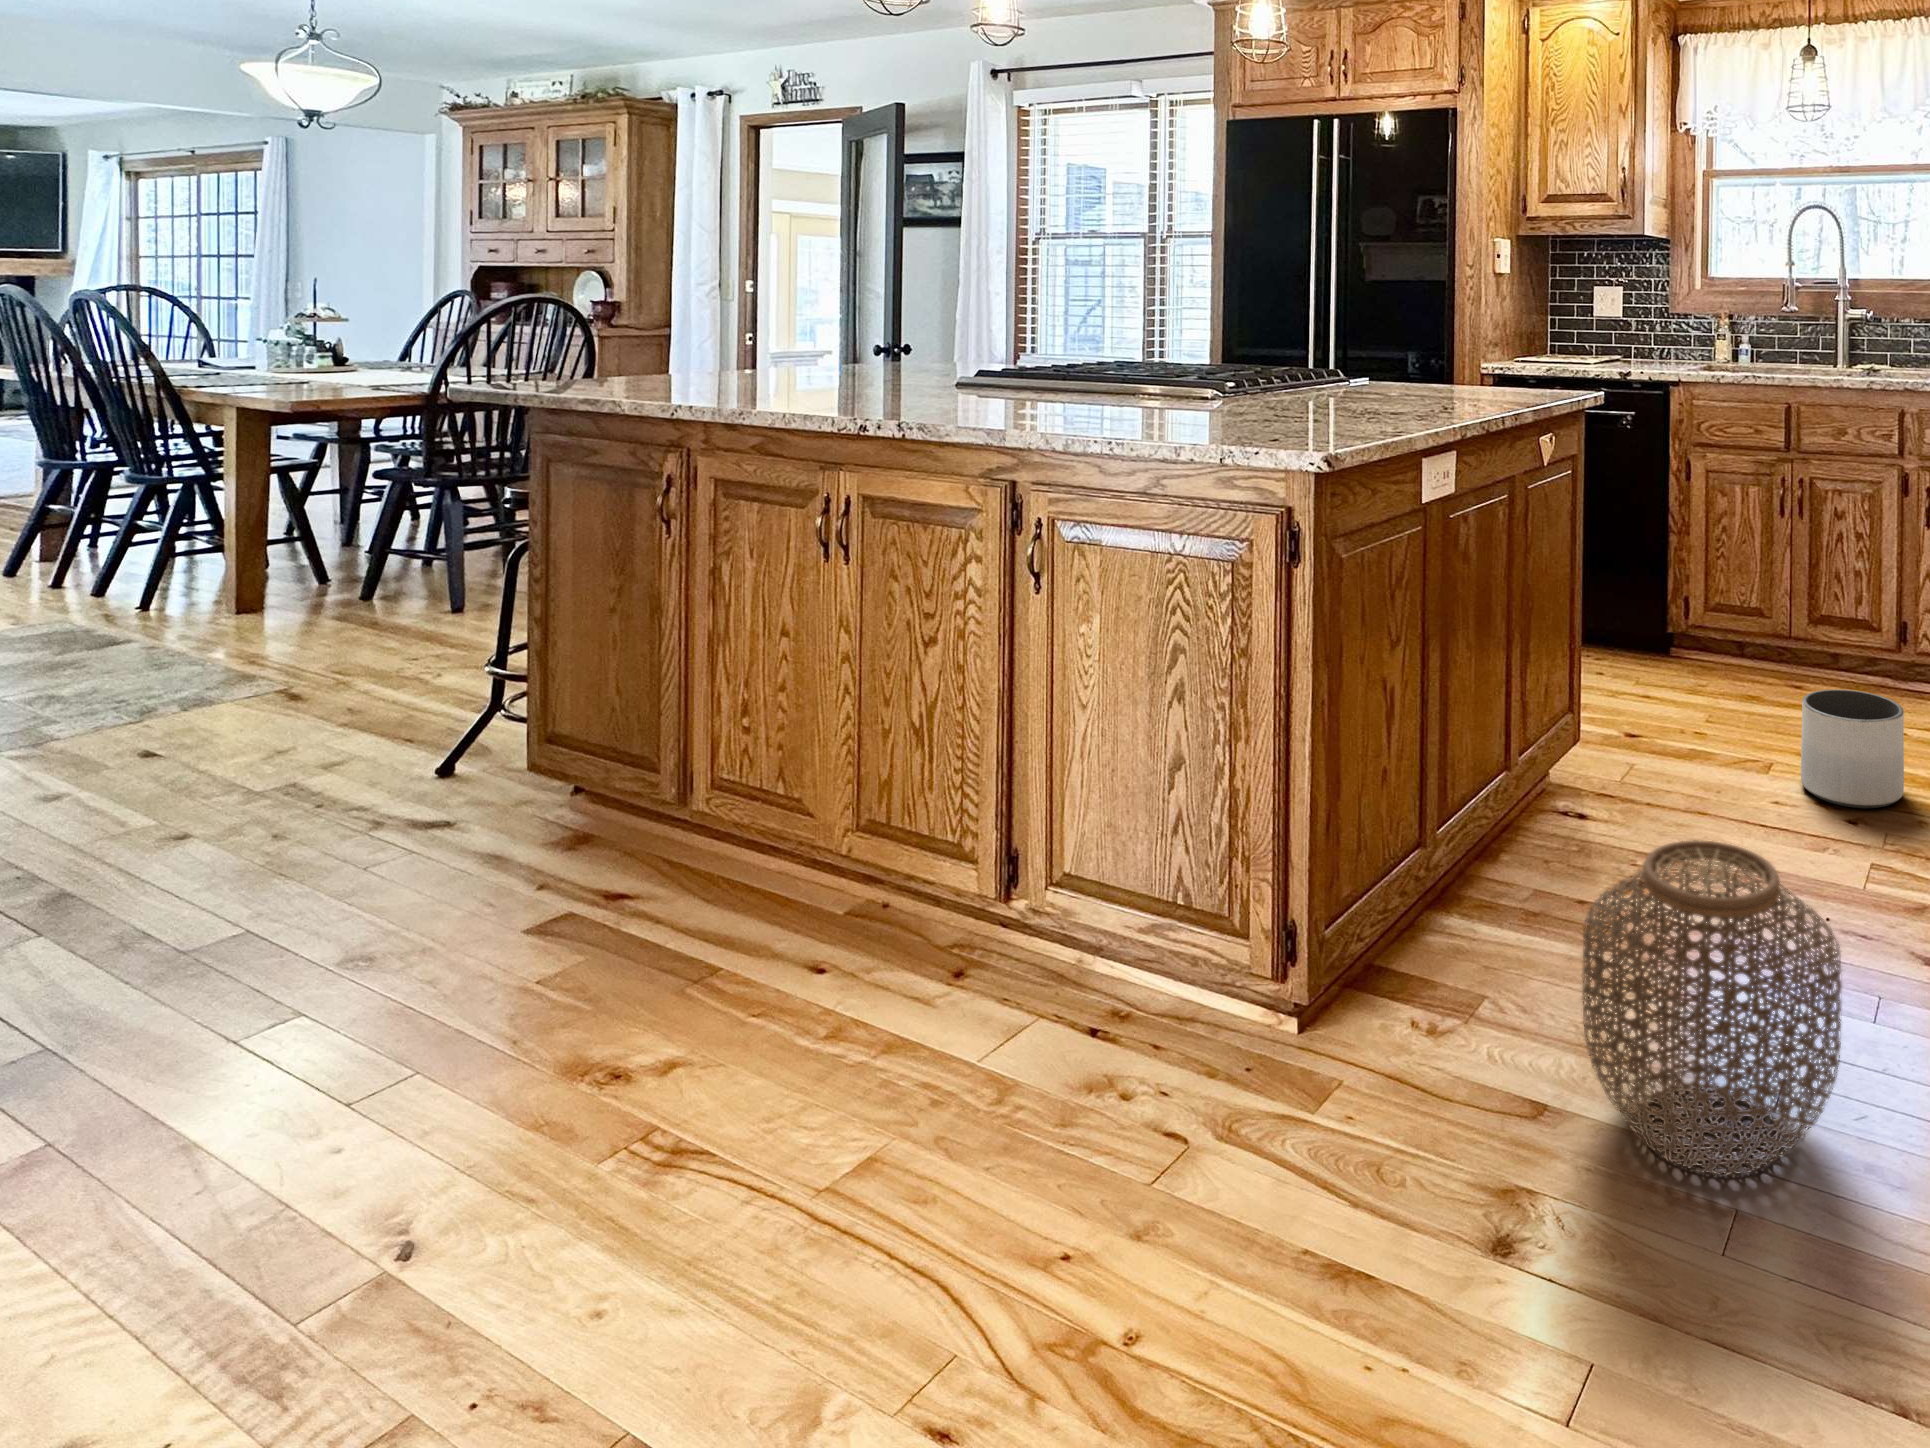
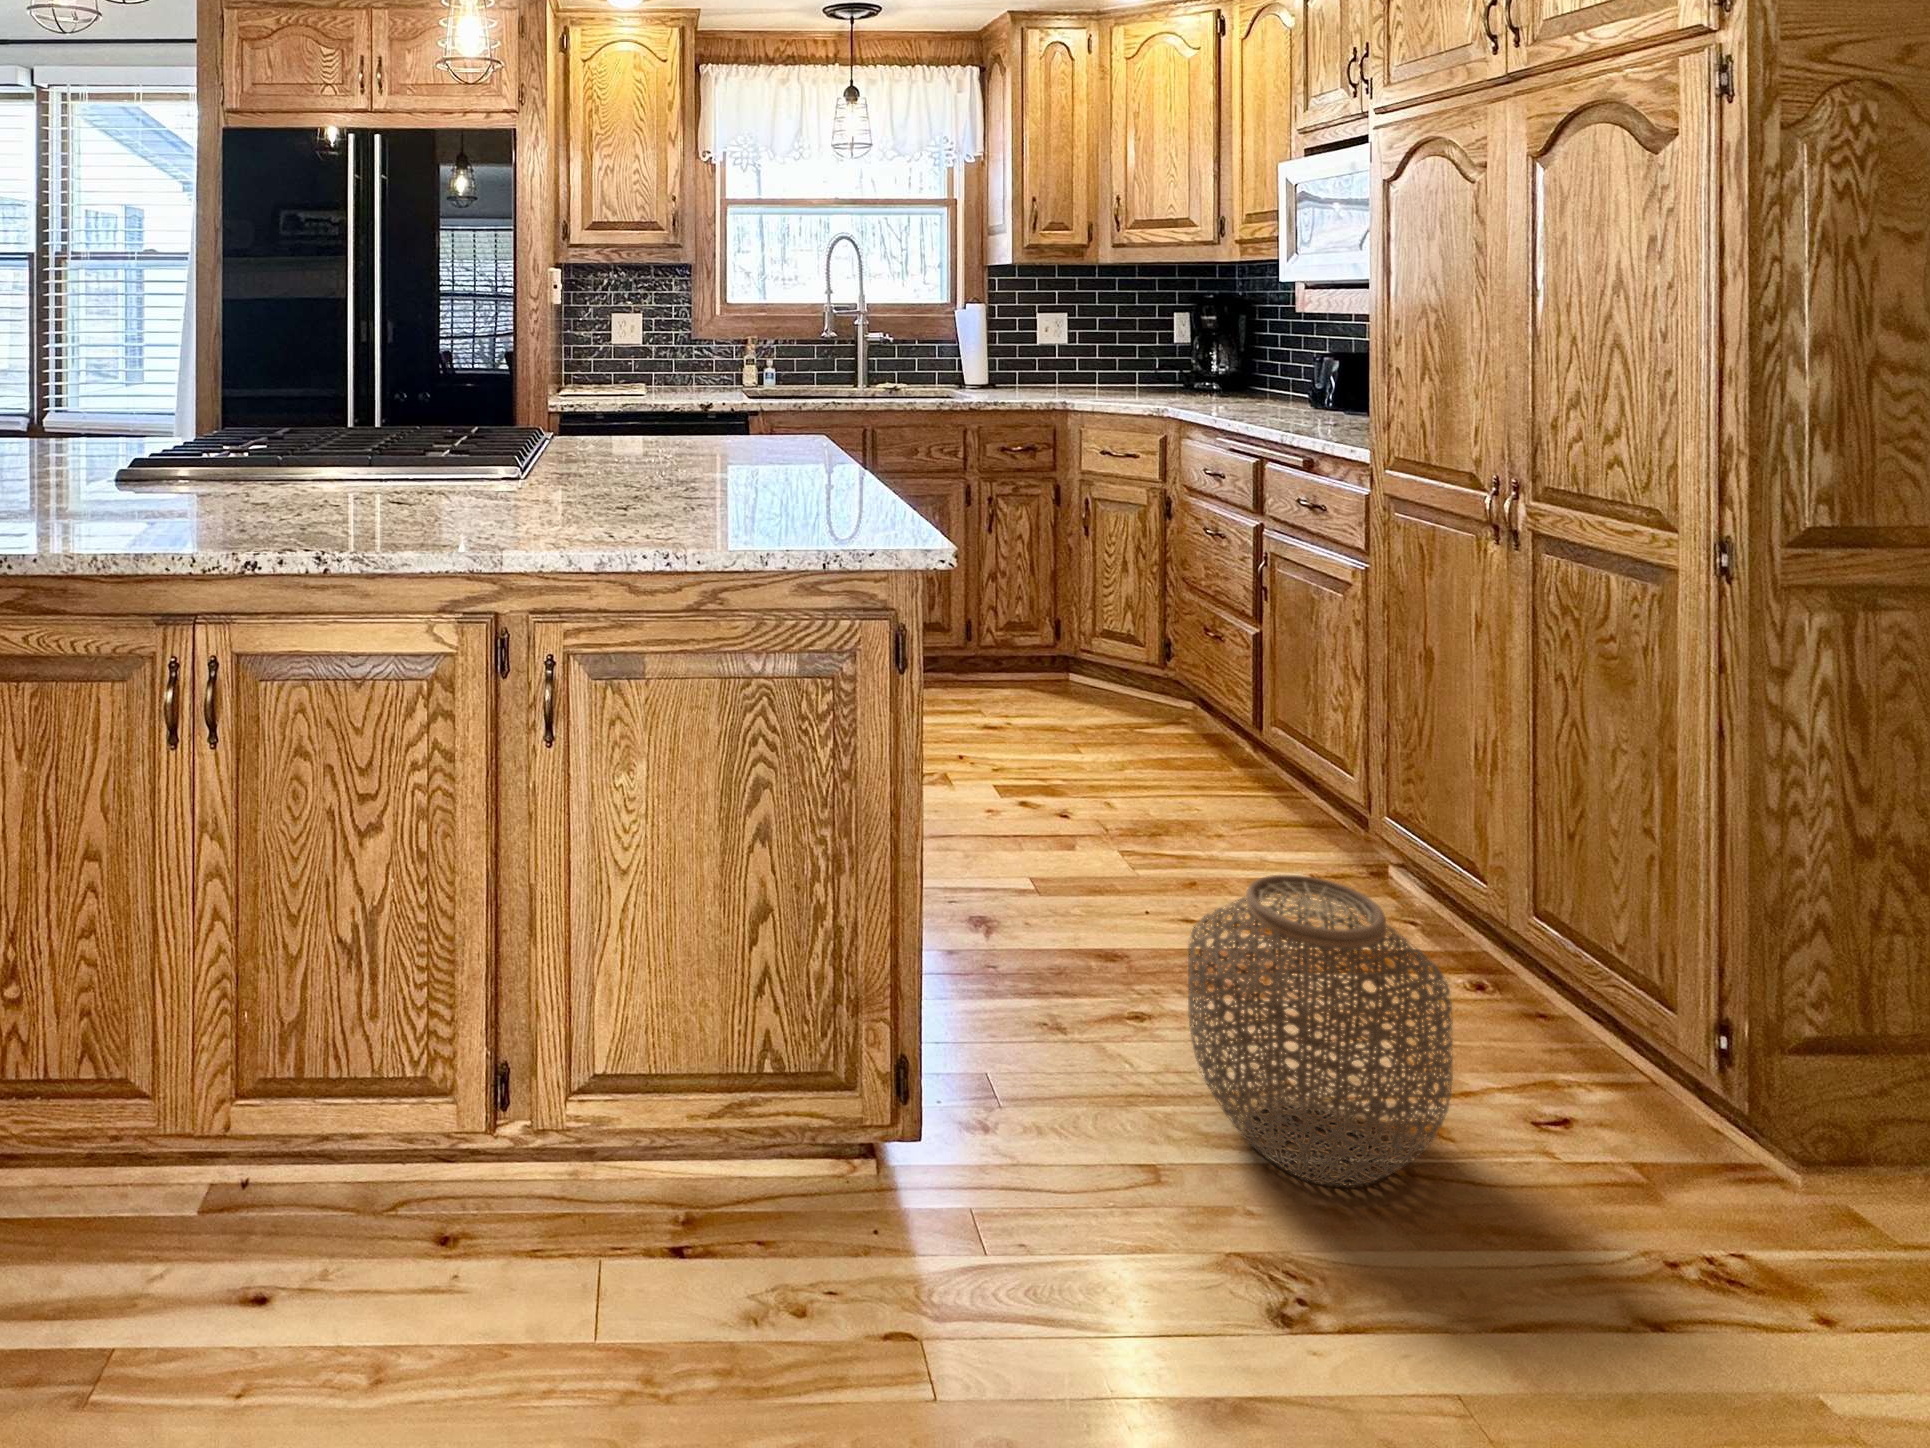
planter: present [1801,690,1904,808] -> none [1001,699,1094,808]

